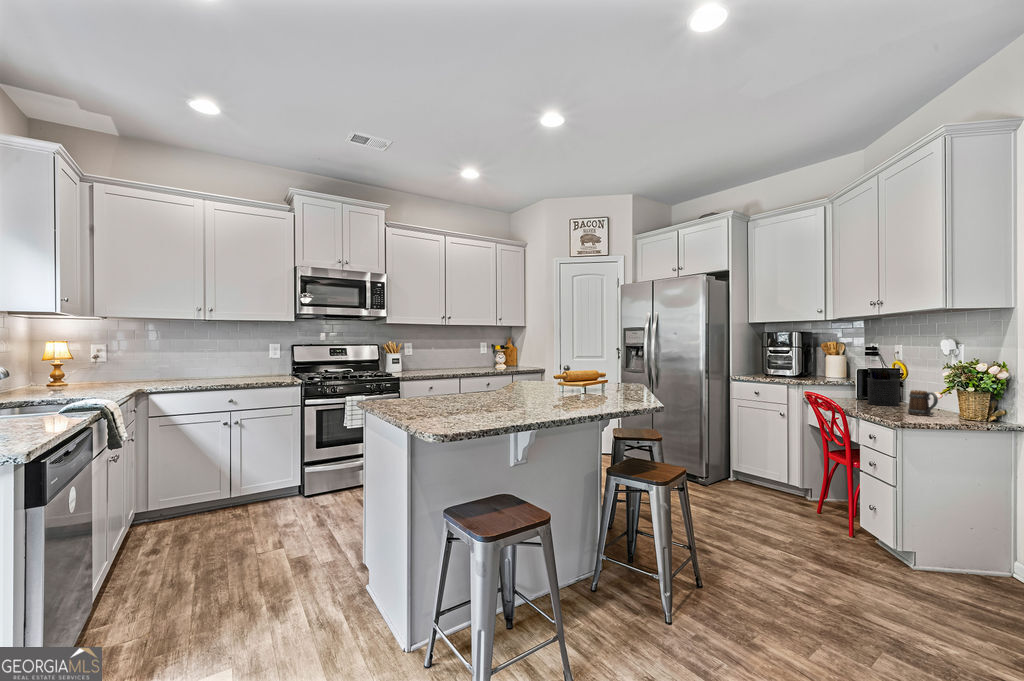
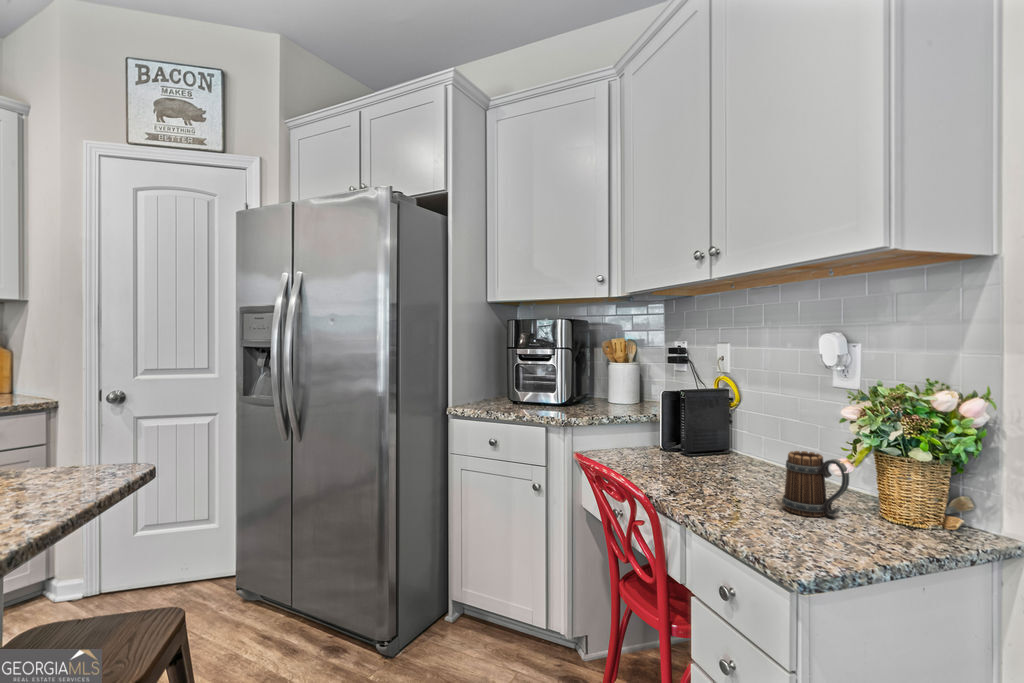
pen holder: present [867,368,900,406] -> none [685,389,743,475]

